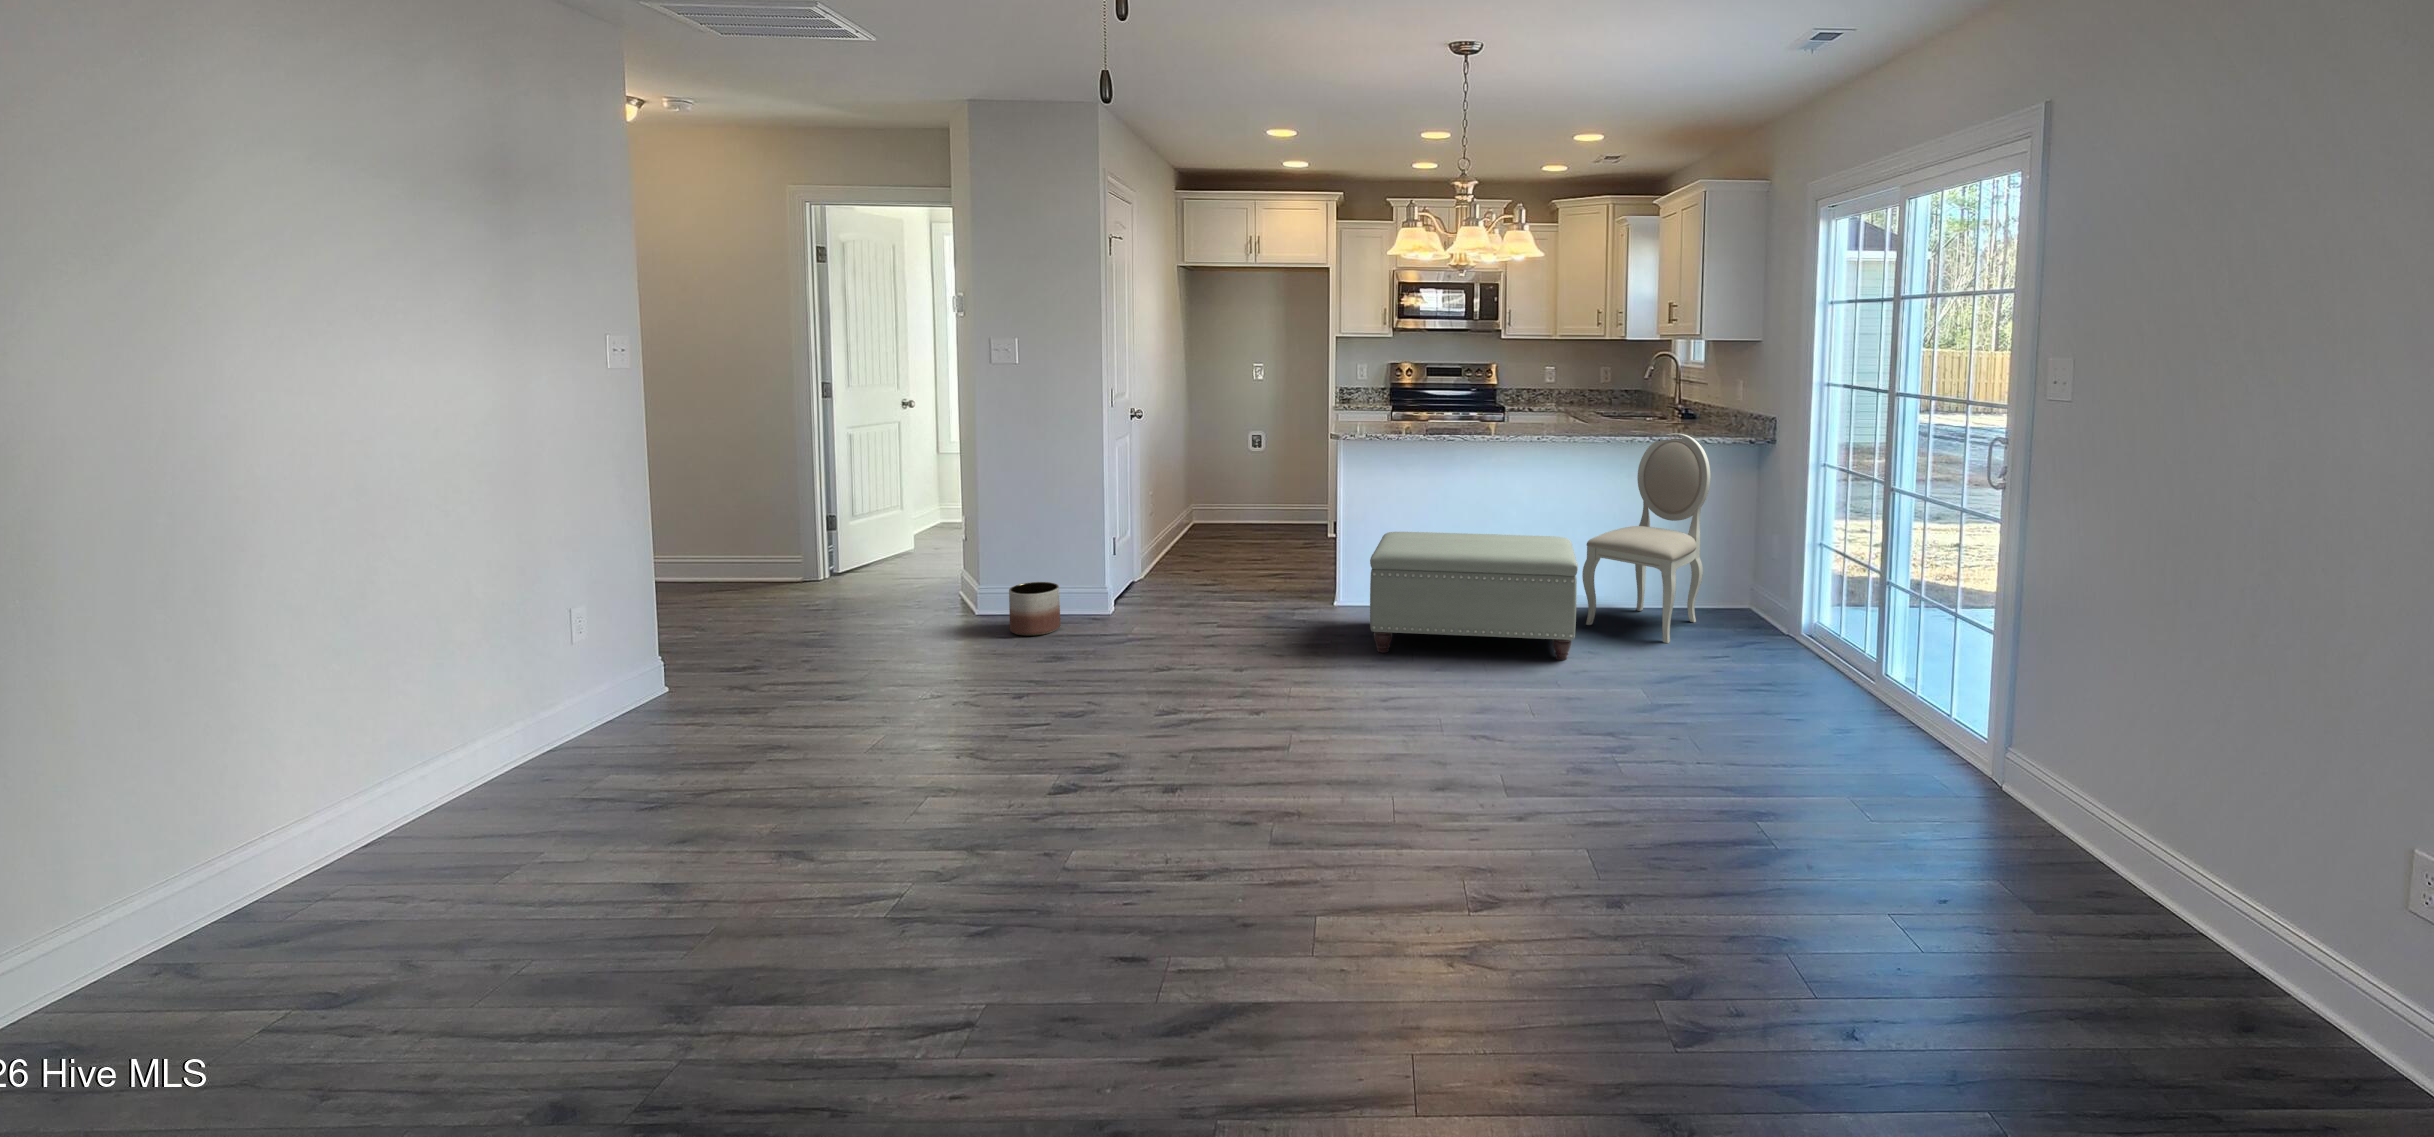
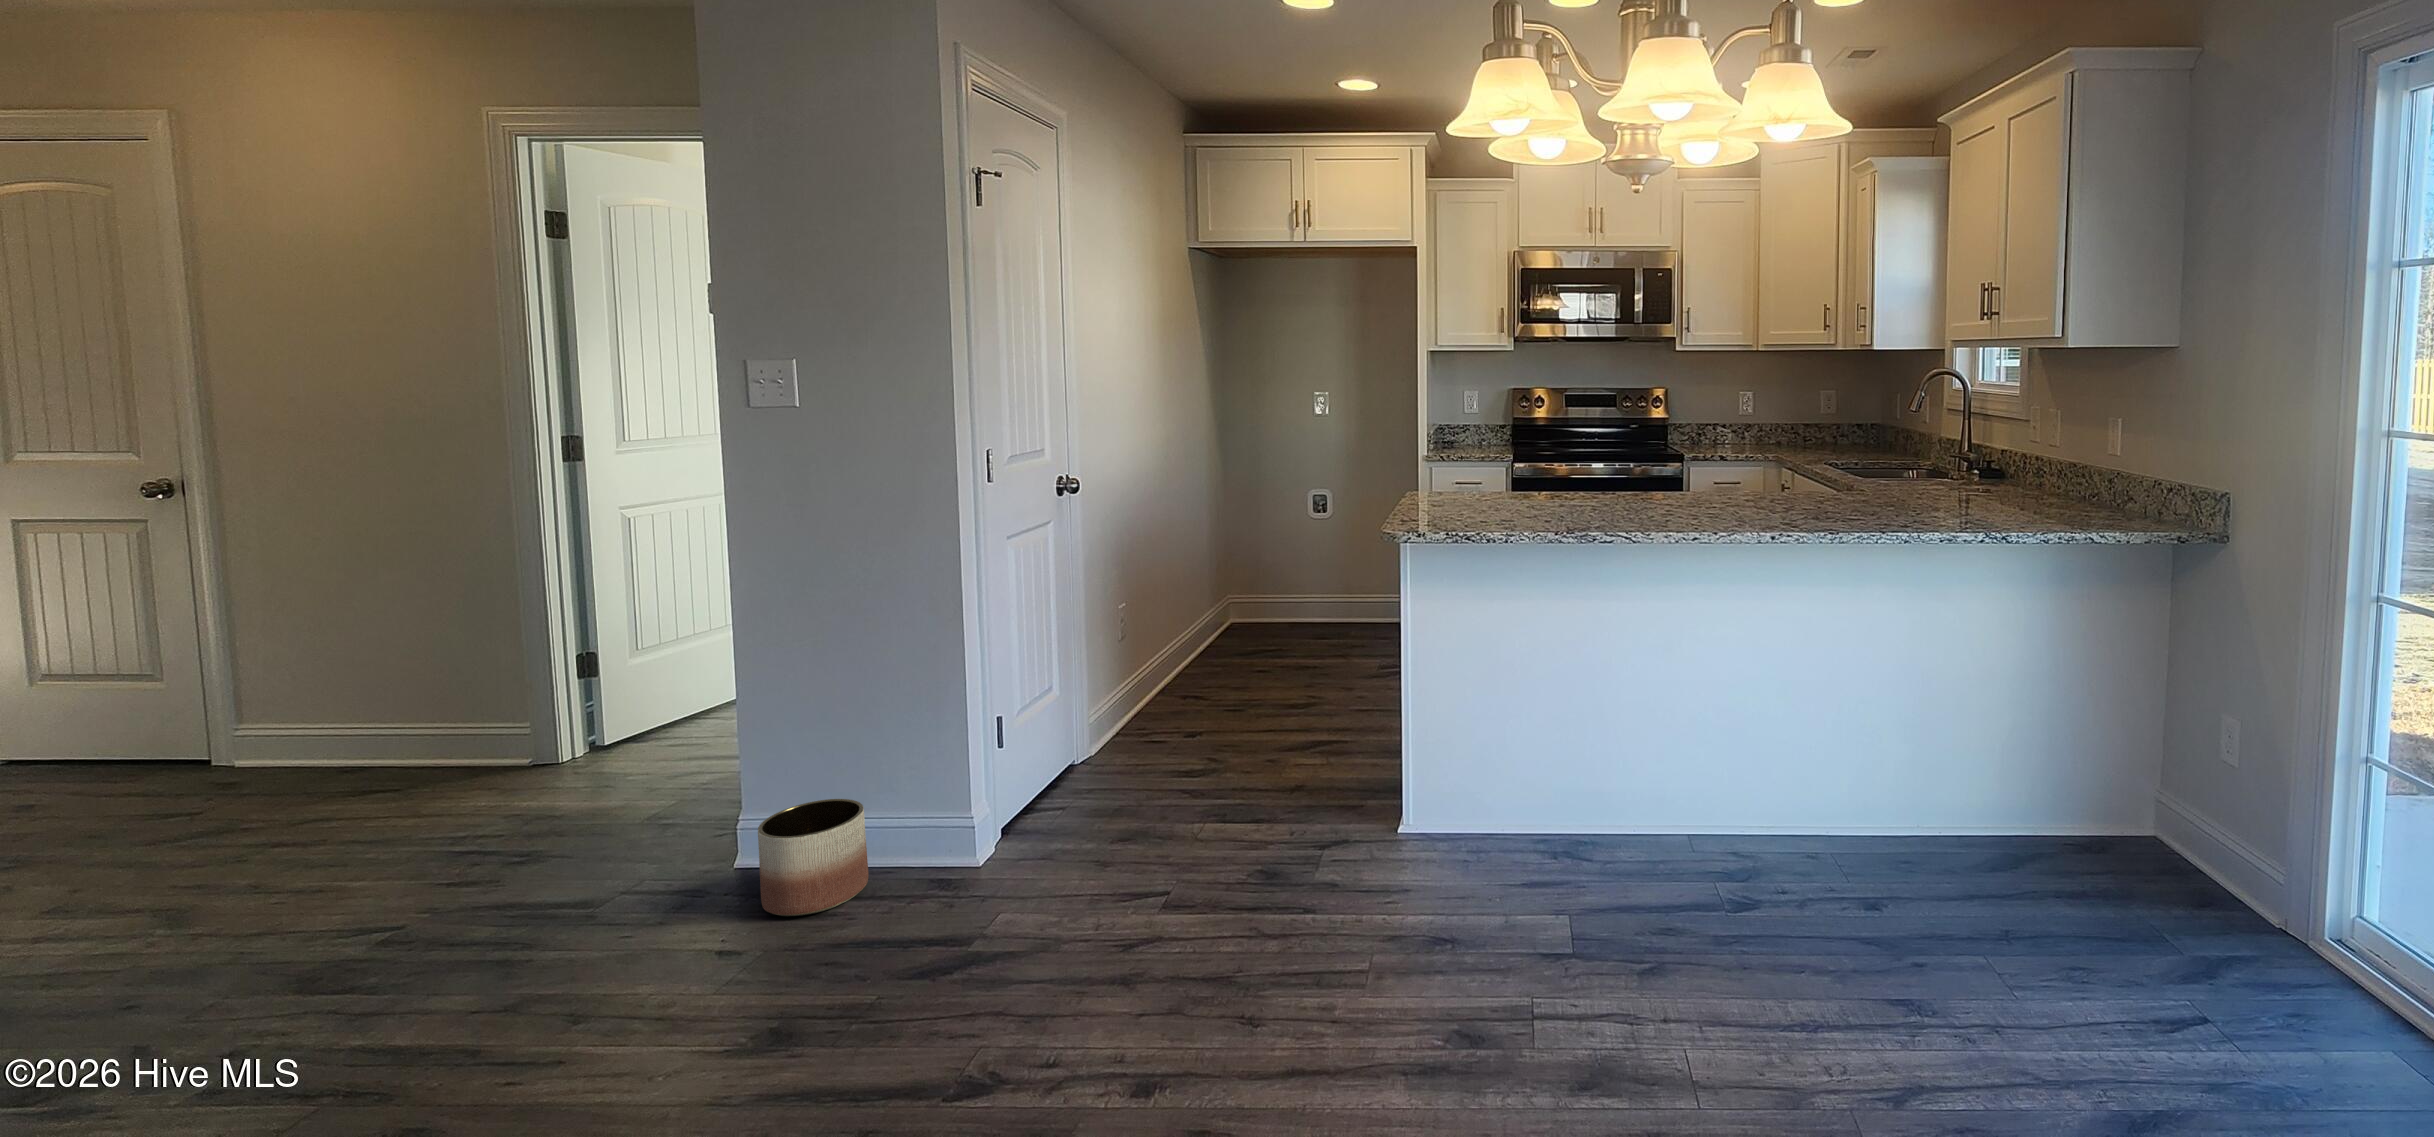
dining chair: present [1582,434,1711,643] -> none [1858,514,2110,958]
ottoman: present [1370,532,1578,660] -> none [1431,709,1881,1022]

